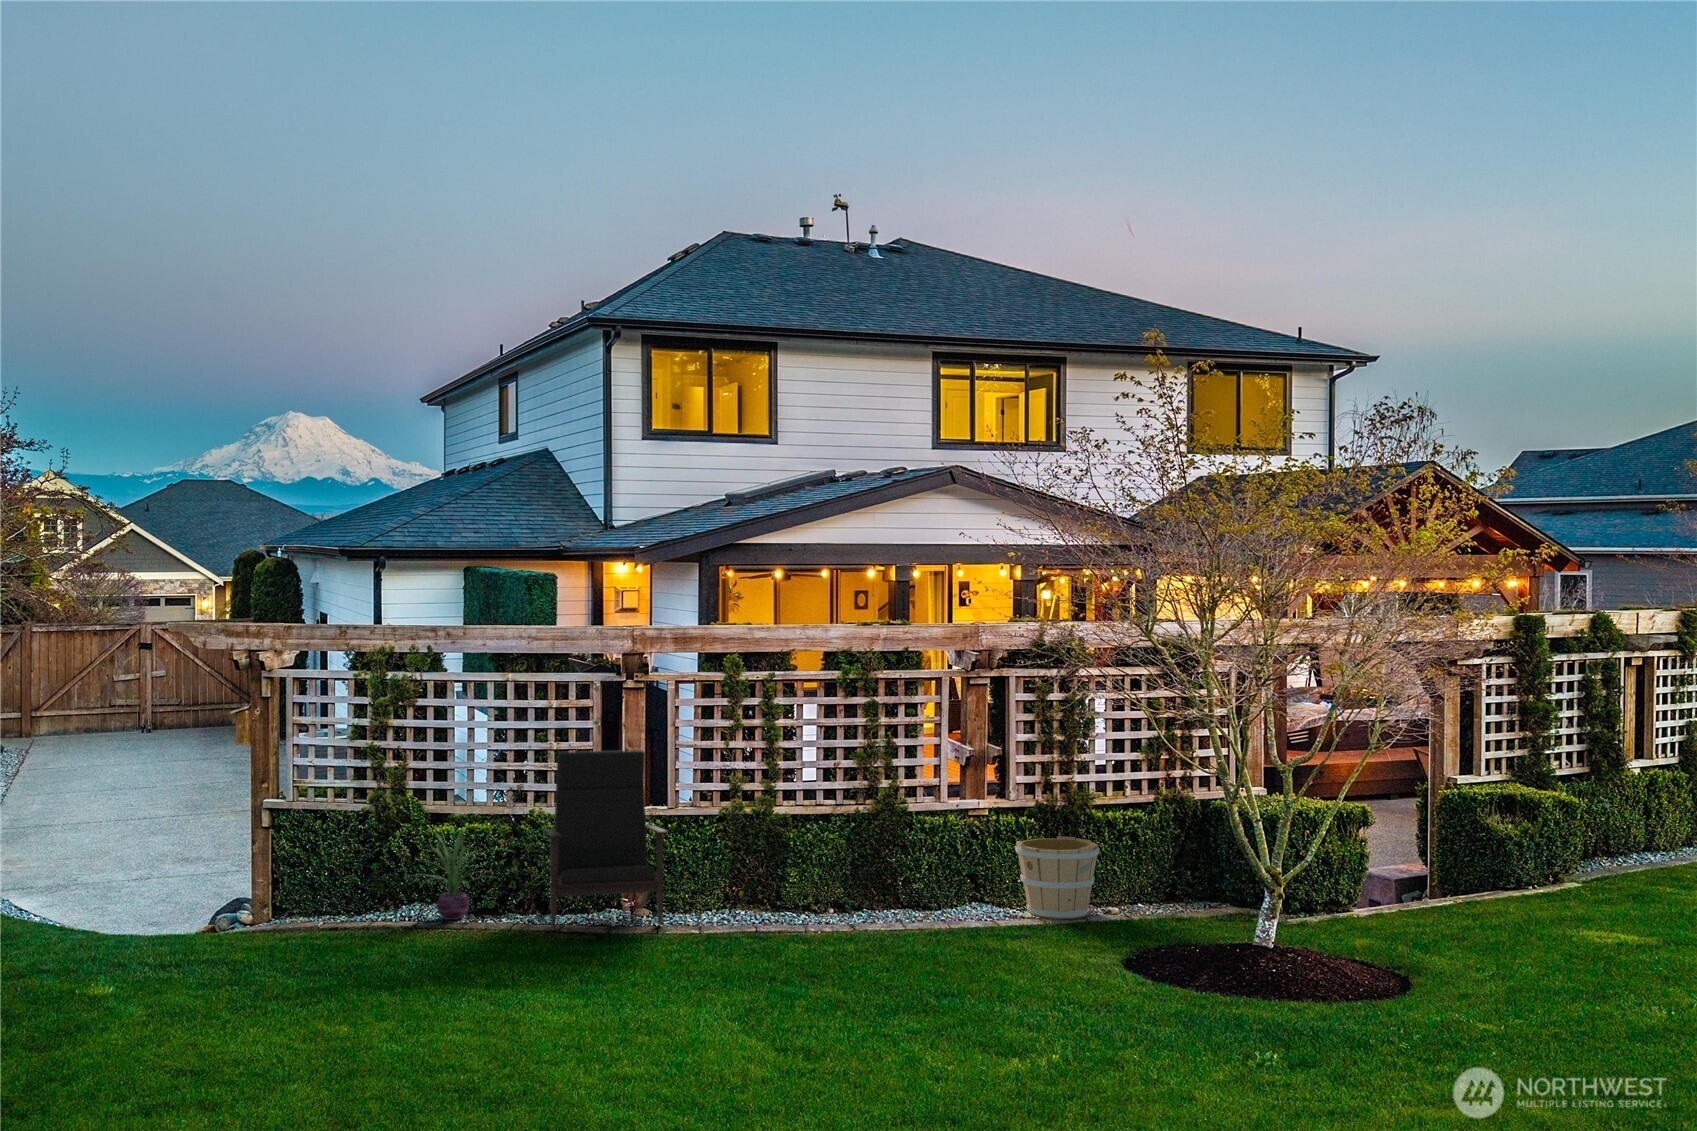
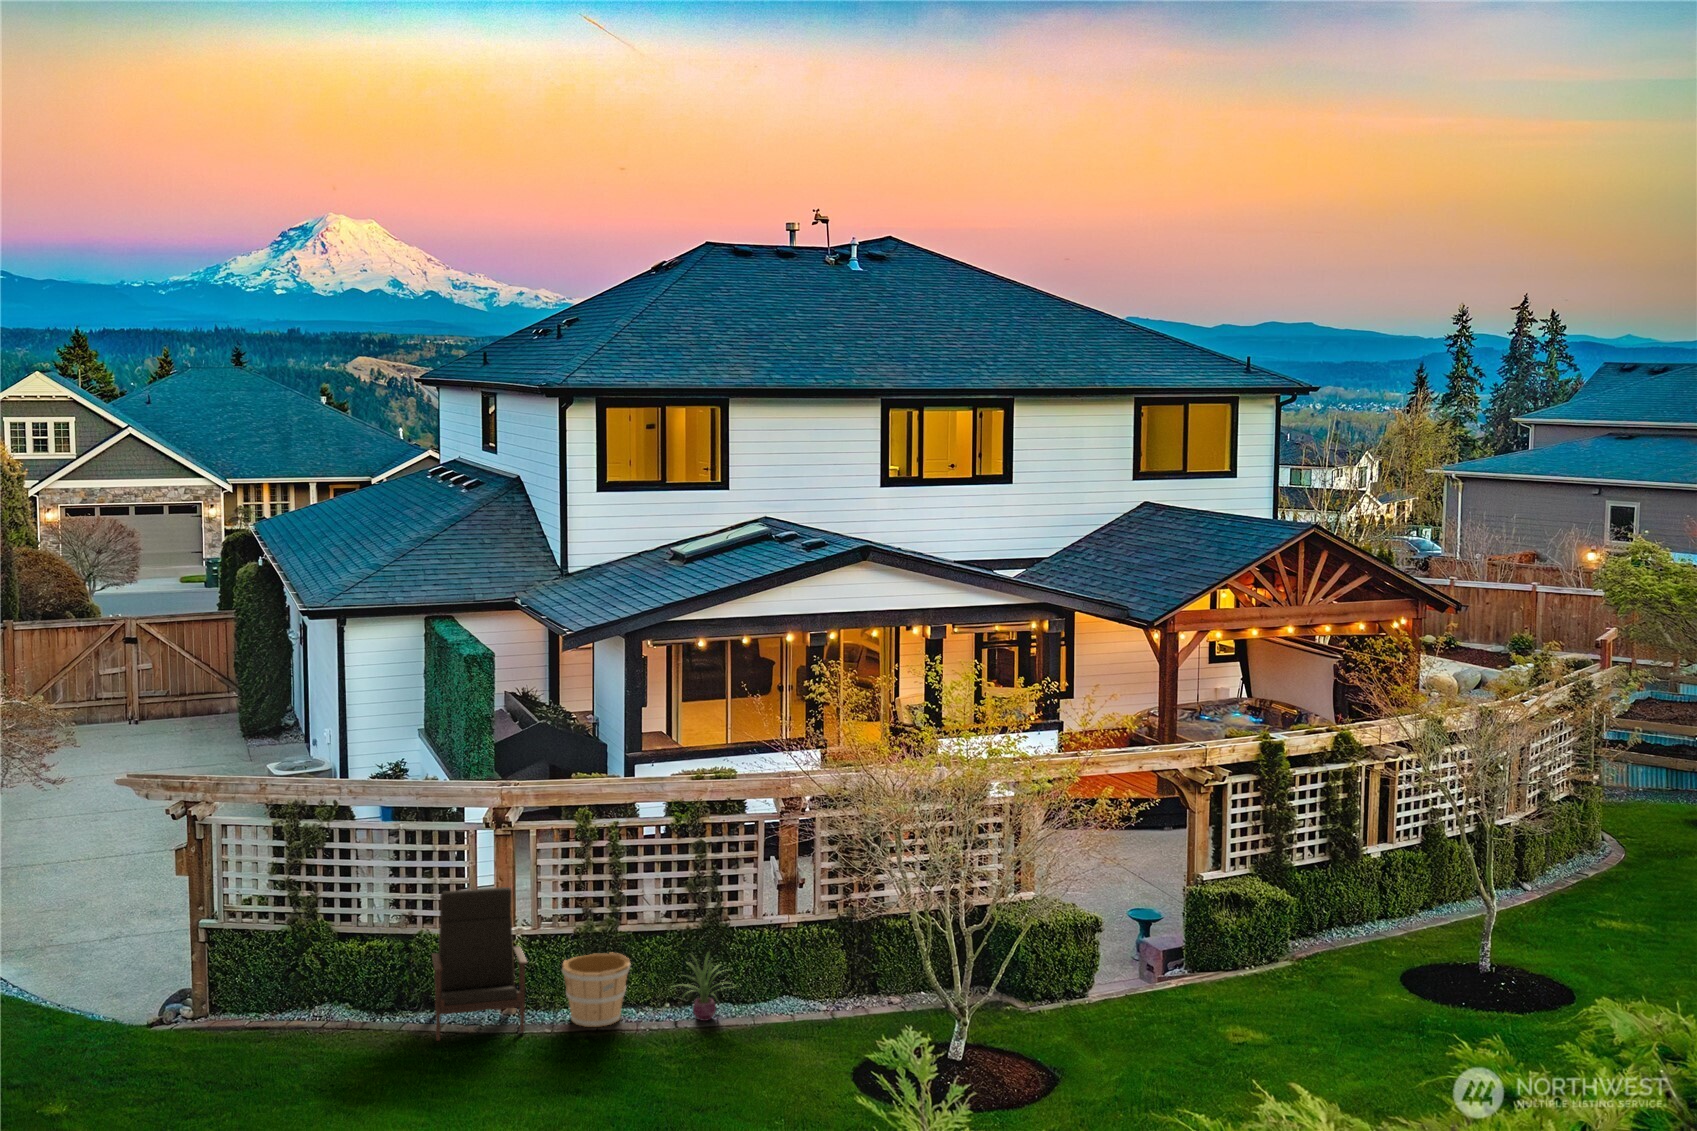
decorative plant: present [421,832,475,920] -> present [683,952,725,1021]
wooden bucket: present [1015,836,1100,919] -> present [562,952,630,1027]

